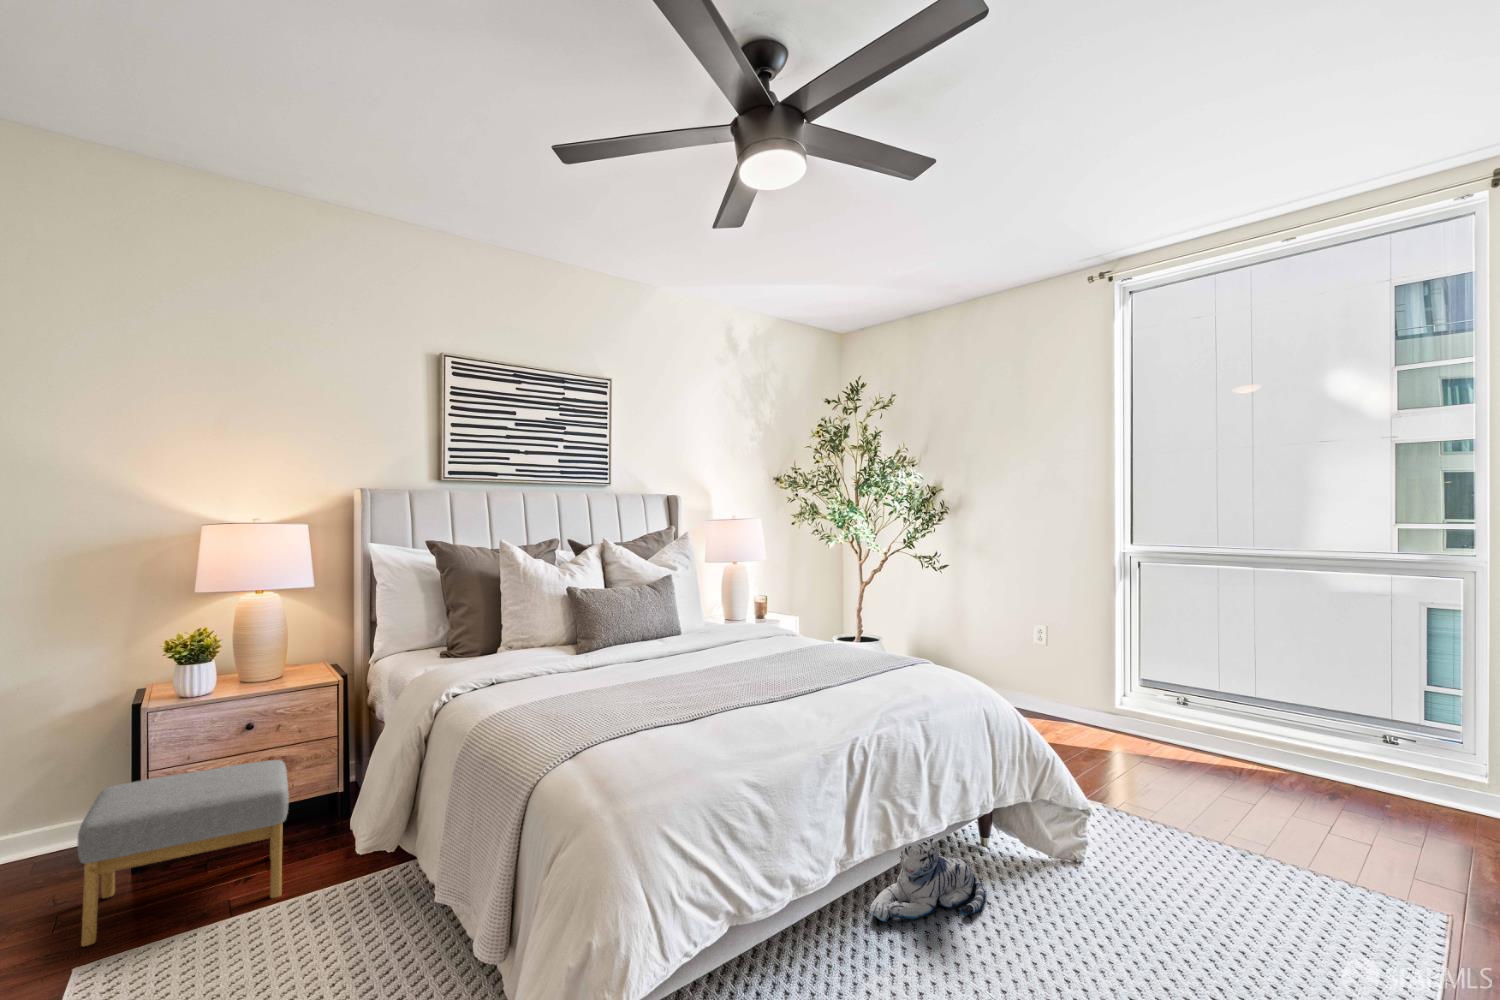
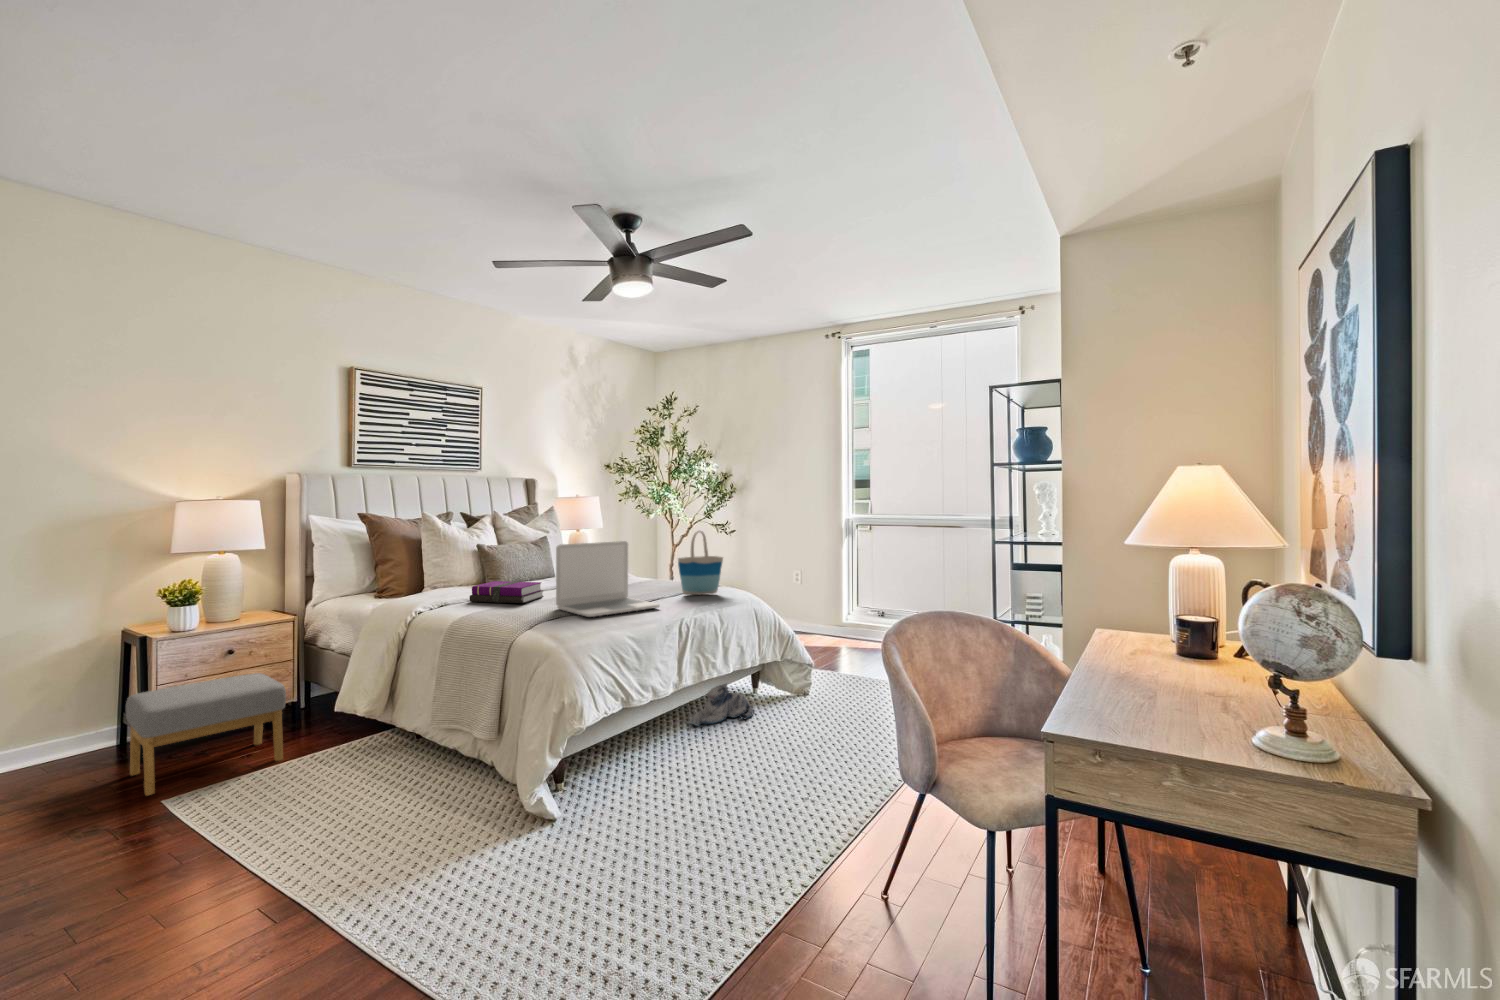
tote bag: none [852,576,929,684] -> present [678,531,723,595]
laptop: none [645,593,815,731] -> present [556,541,660,617]
notebook: none [531,646,643,688] -> present [469,581,543,603]

